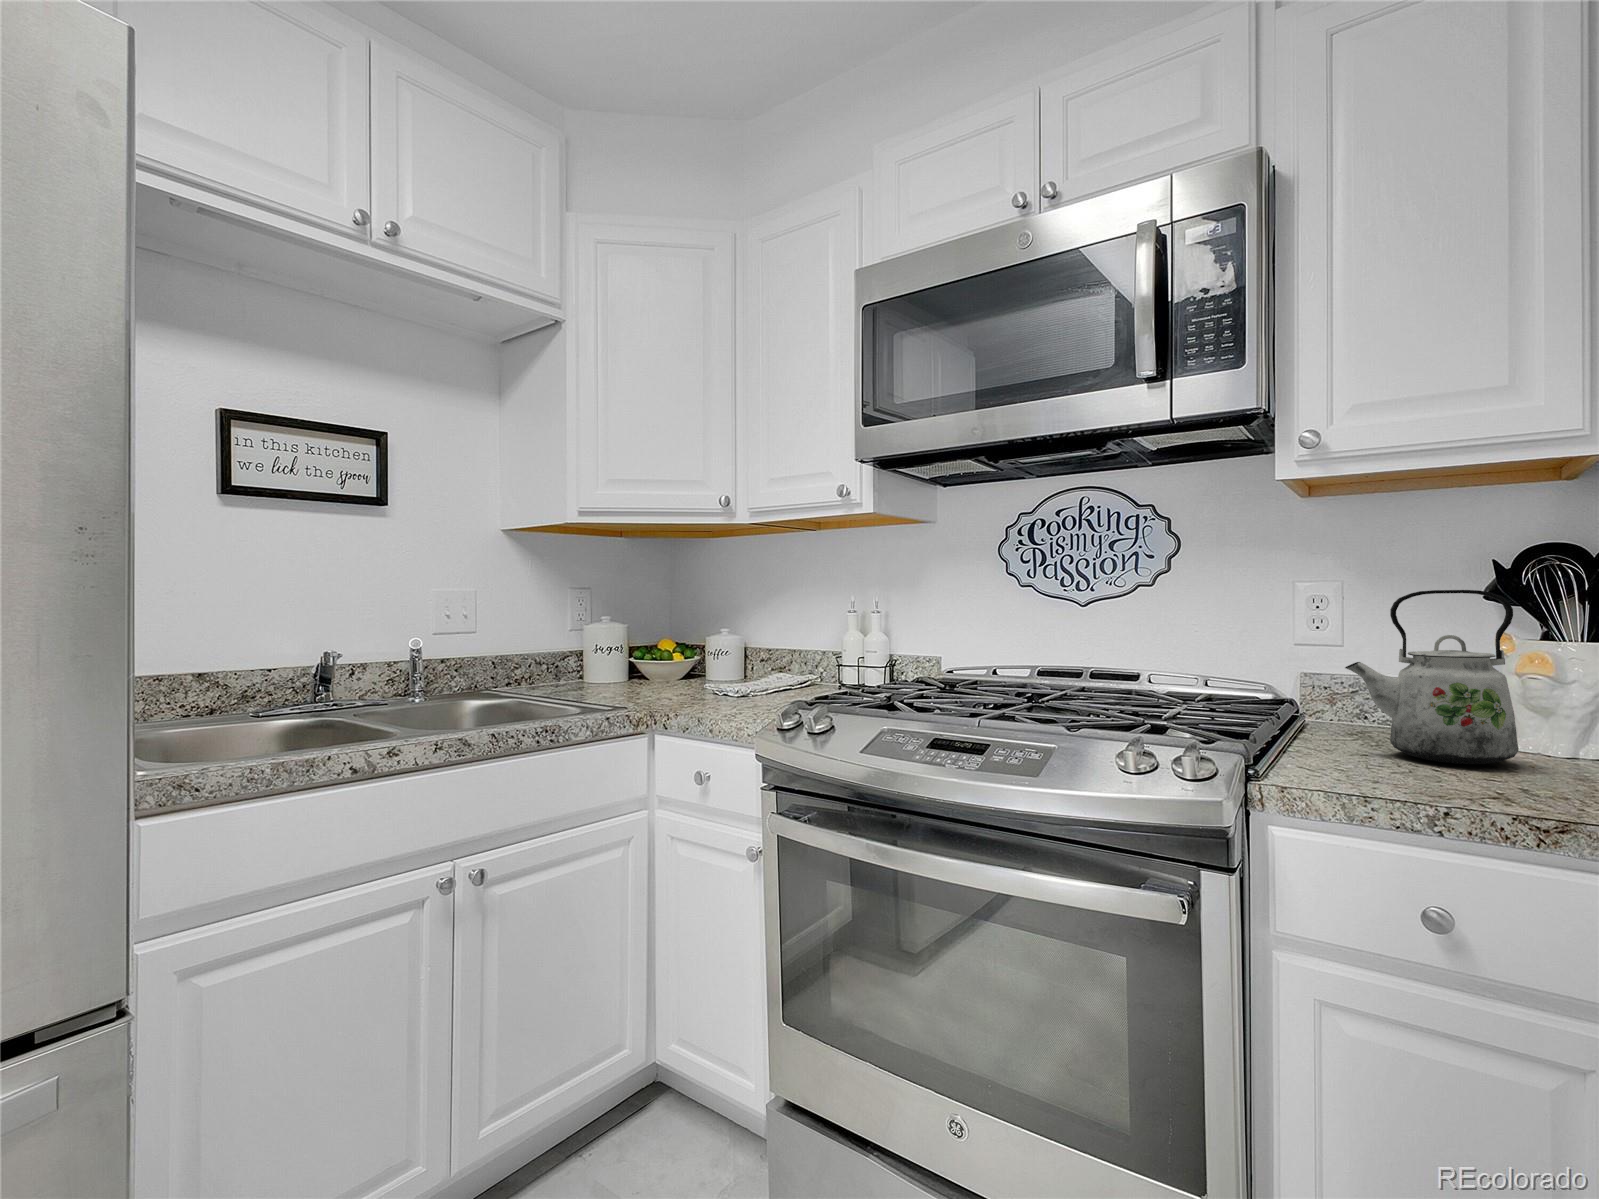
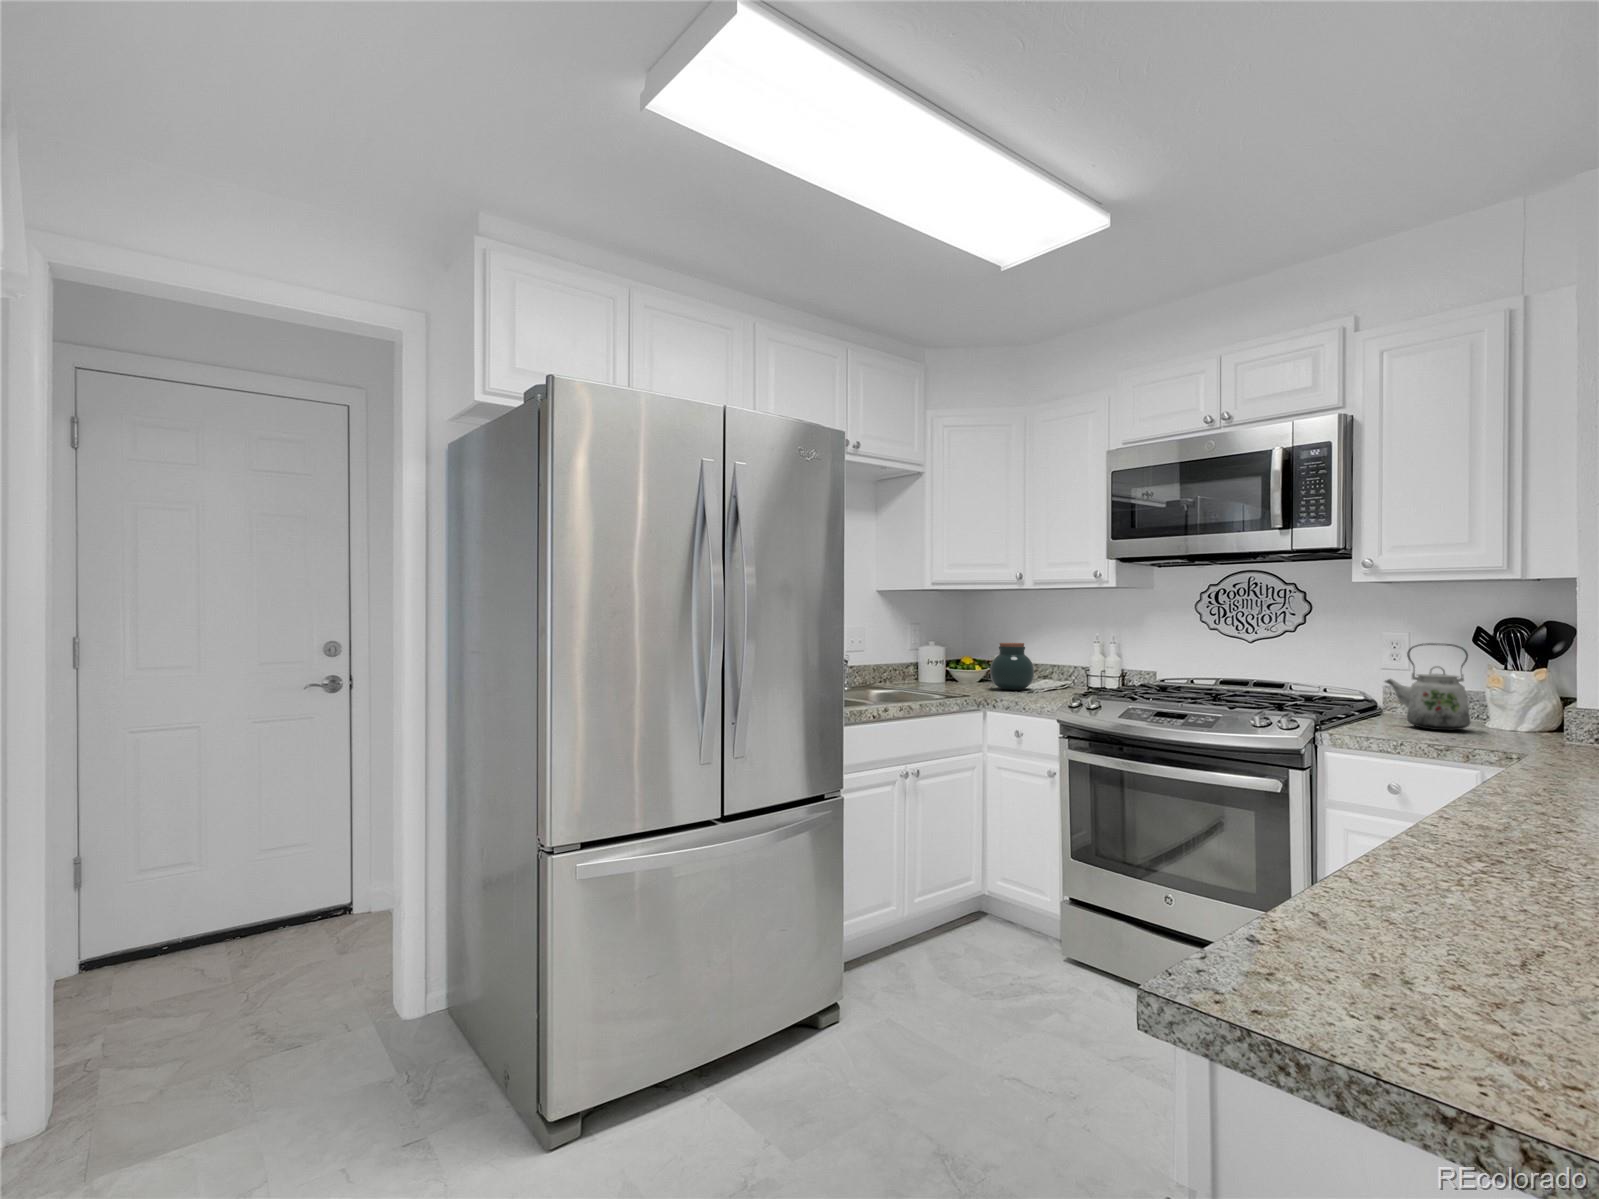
jar: none [680,615,751,692] -> present [990,643,1034,690]

